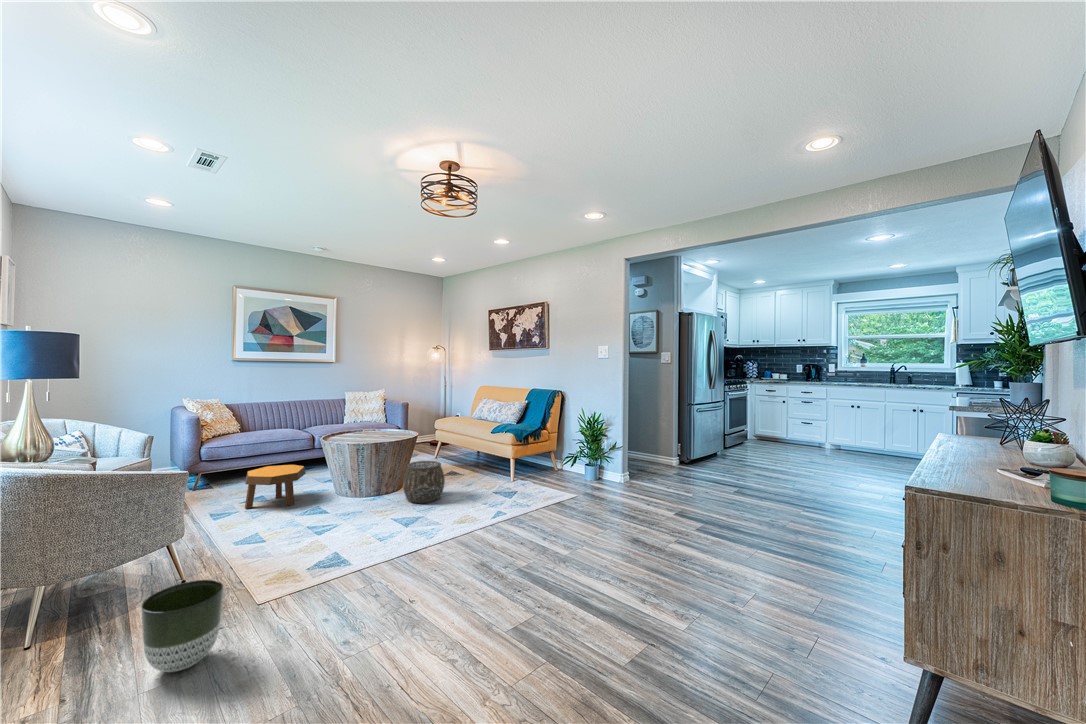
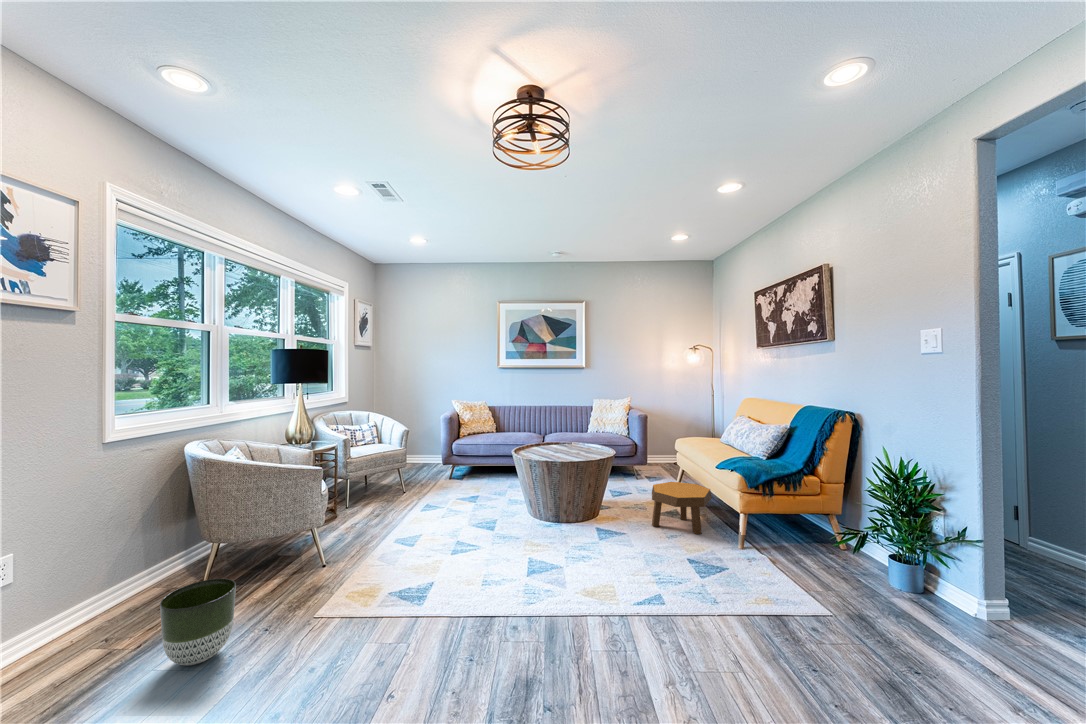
woven basket: present [403,461,445,503] -> none [567,491,619,549]
footstool: present [245,465,306,509] -> present [652,482,712,534]

